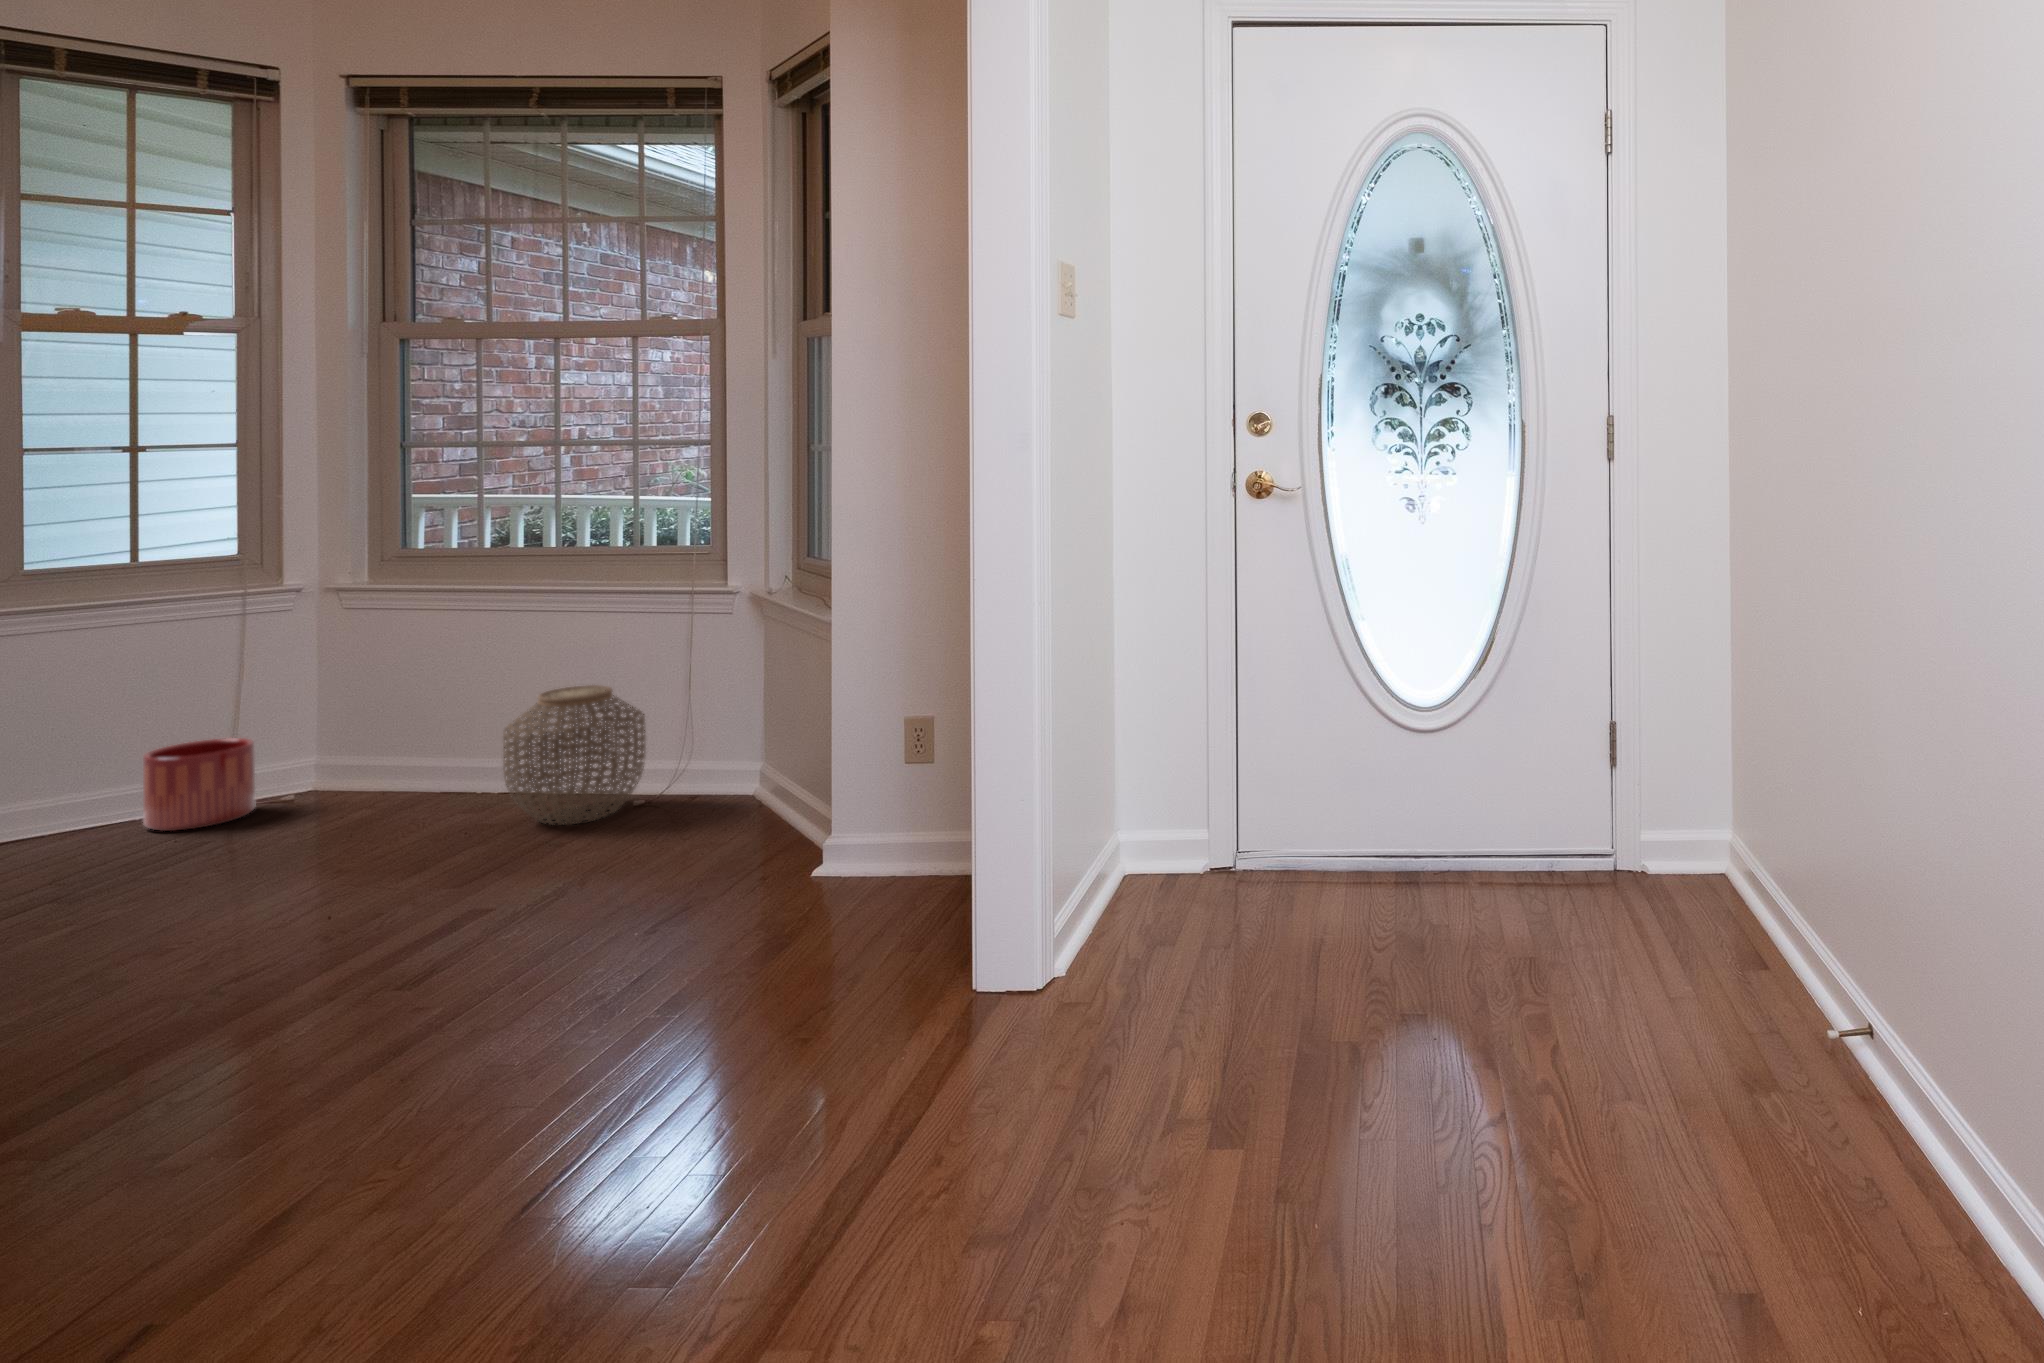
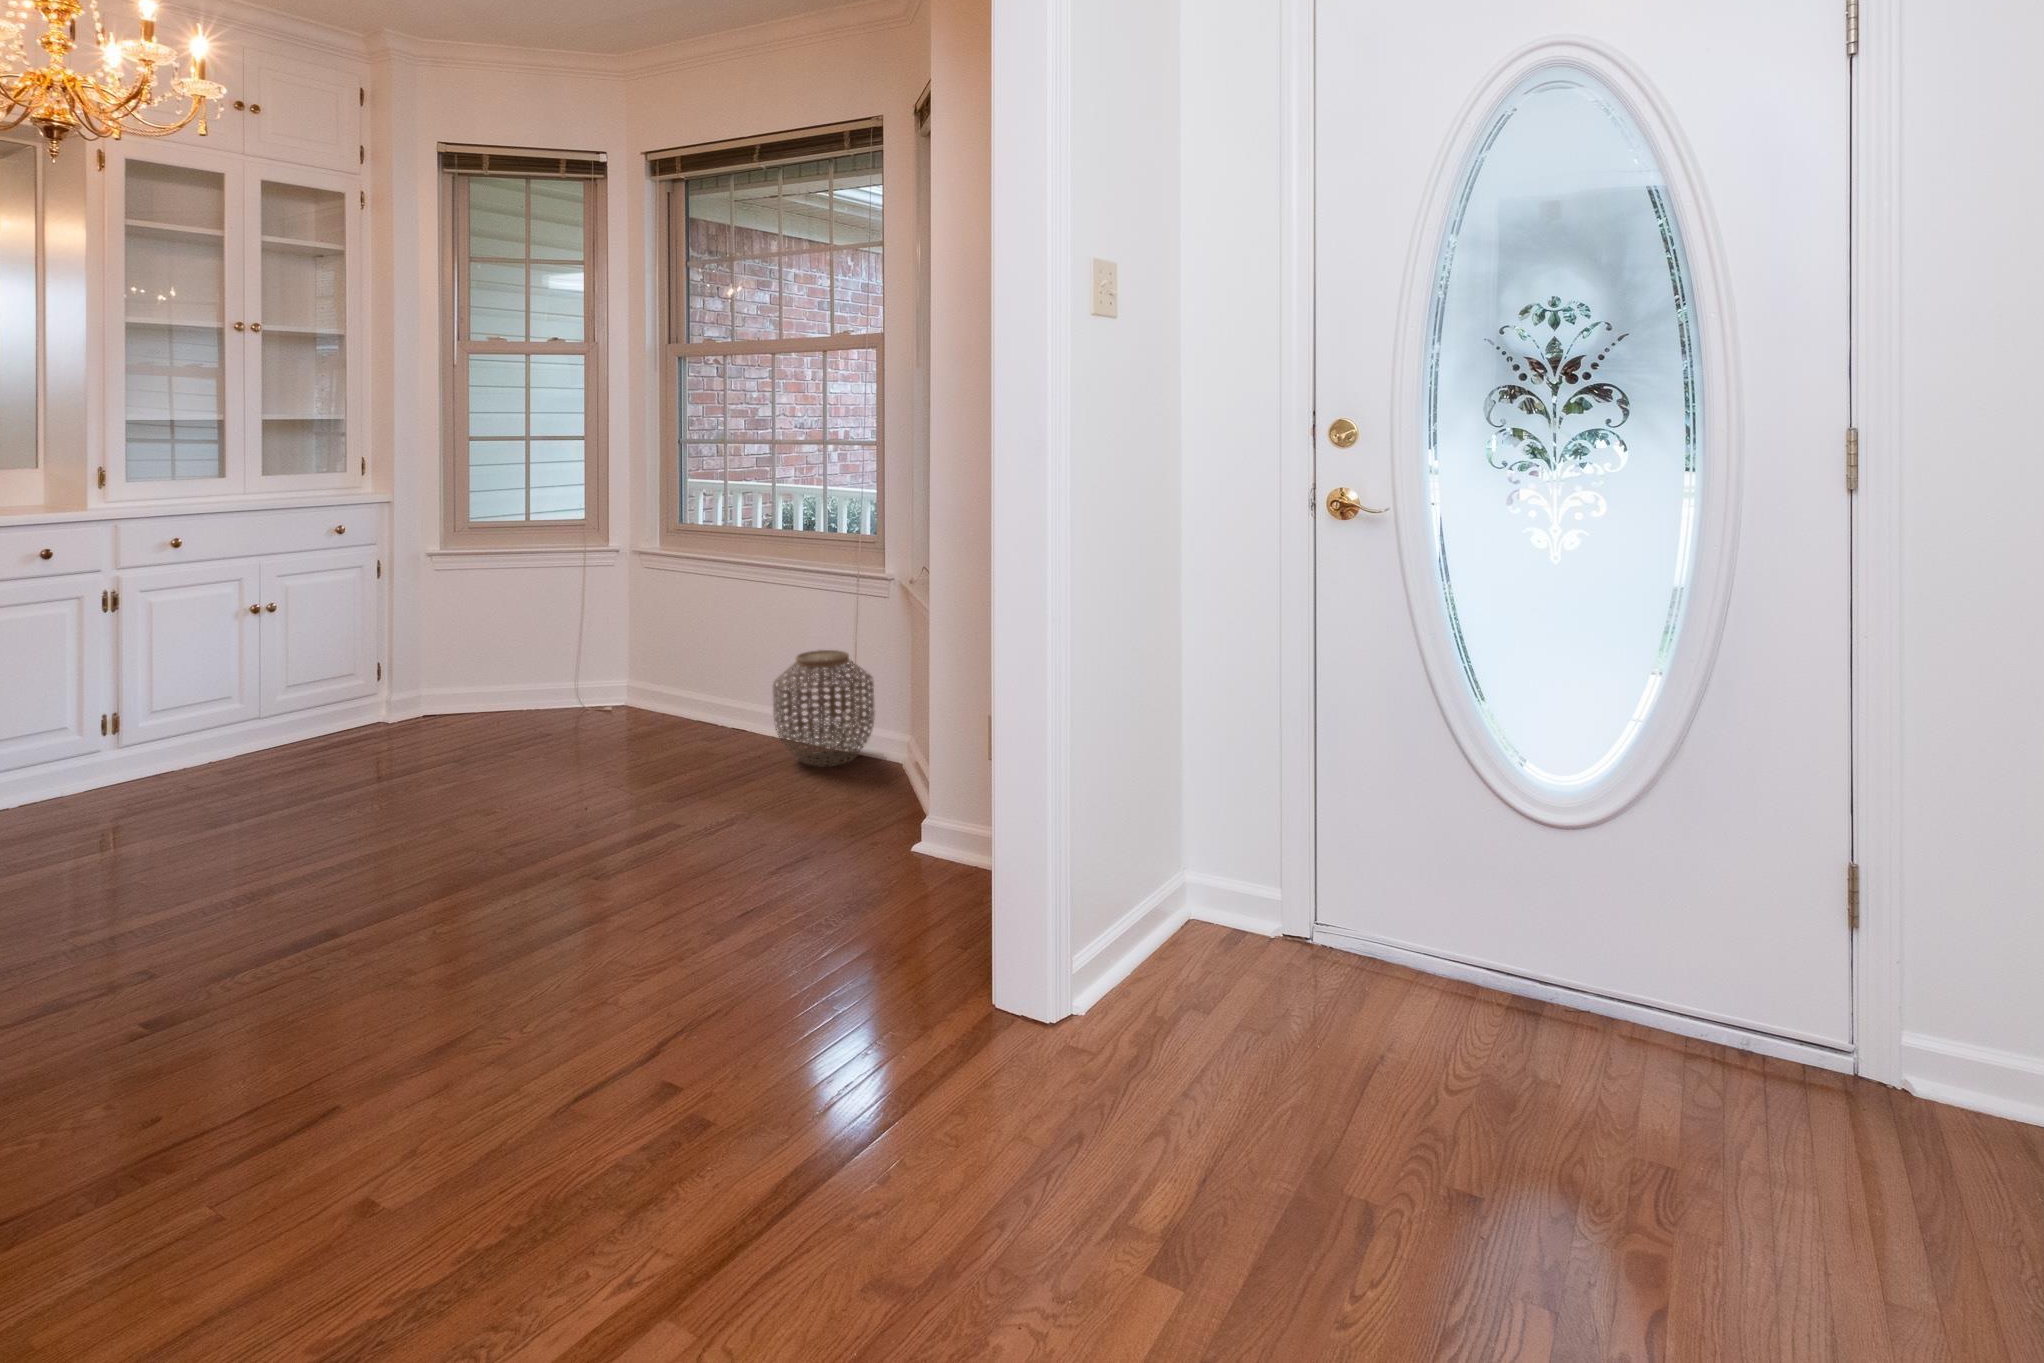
planter: present [143,738,255,831] -> none [591,662,654,726]

